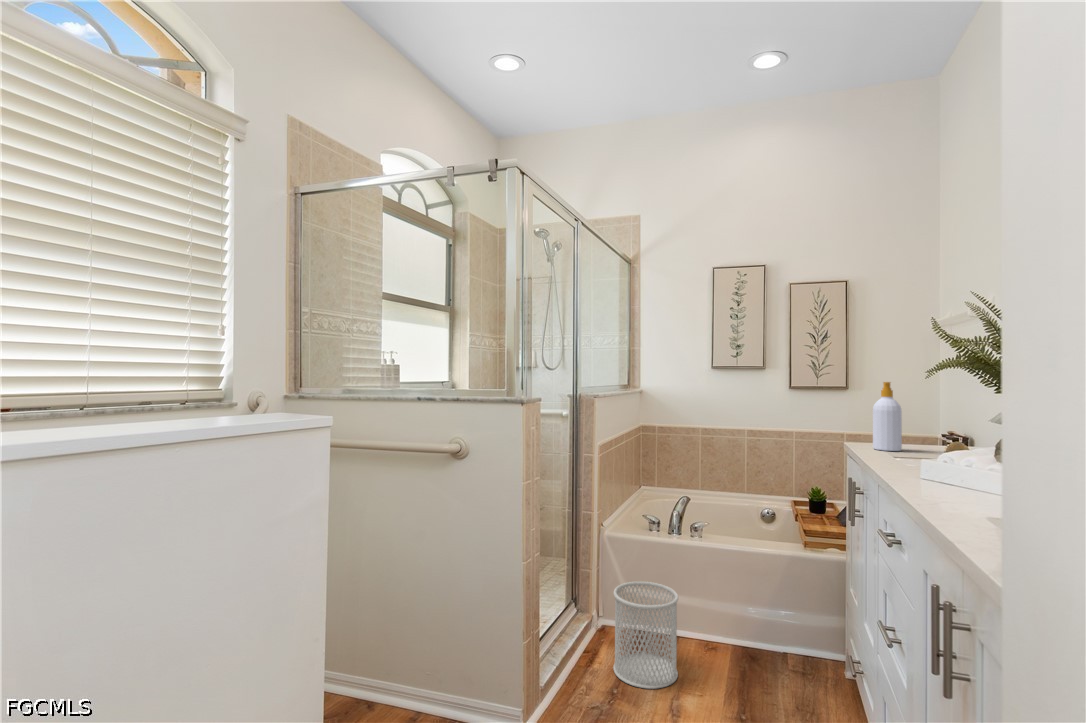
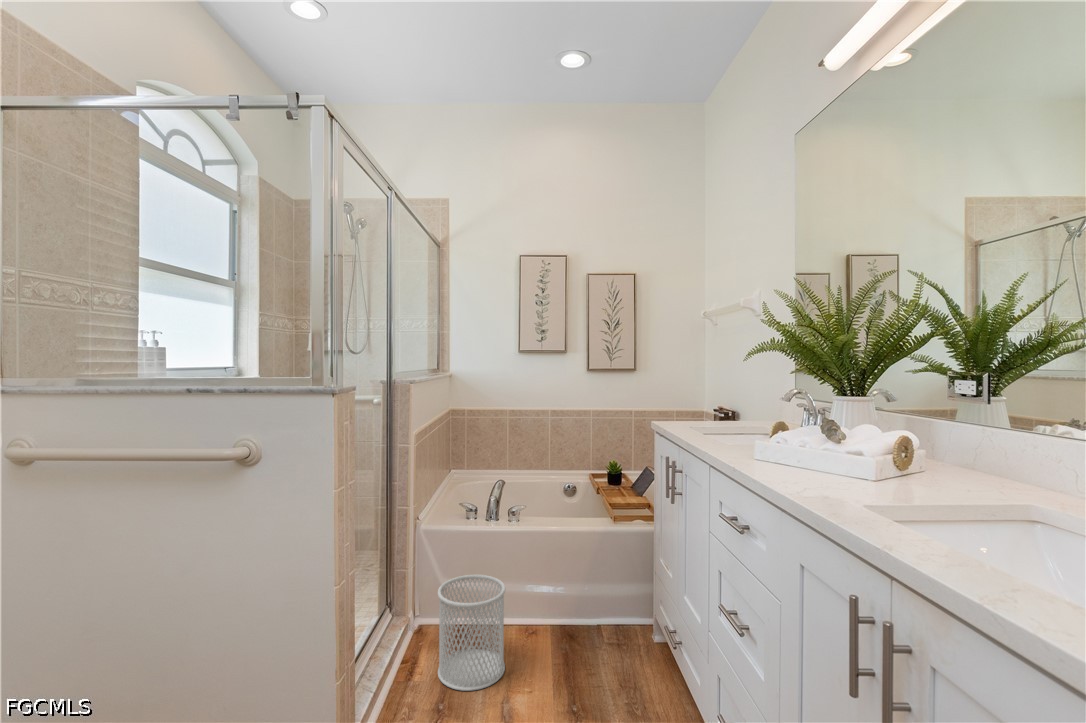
soap bottle: present [873,382,902,451] -> none [676,364,699,426]

